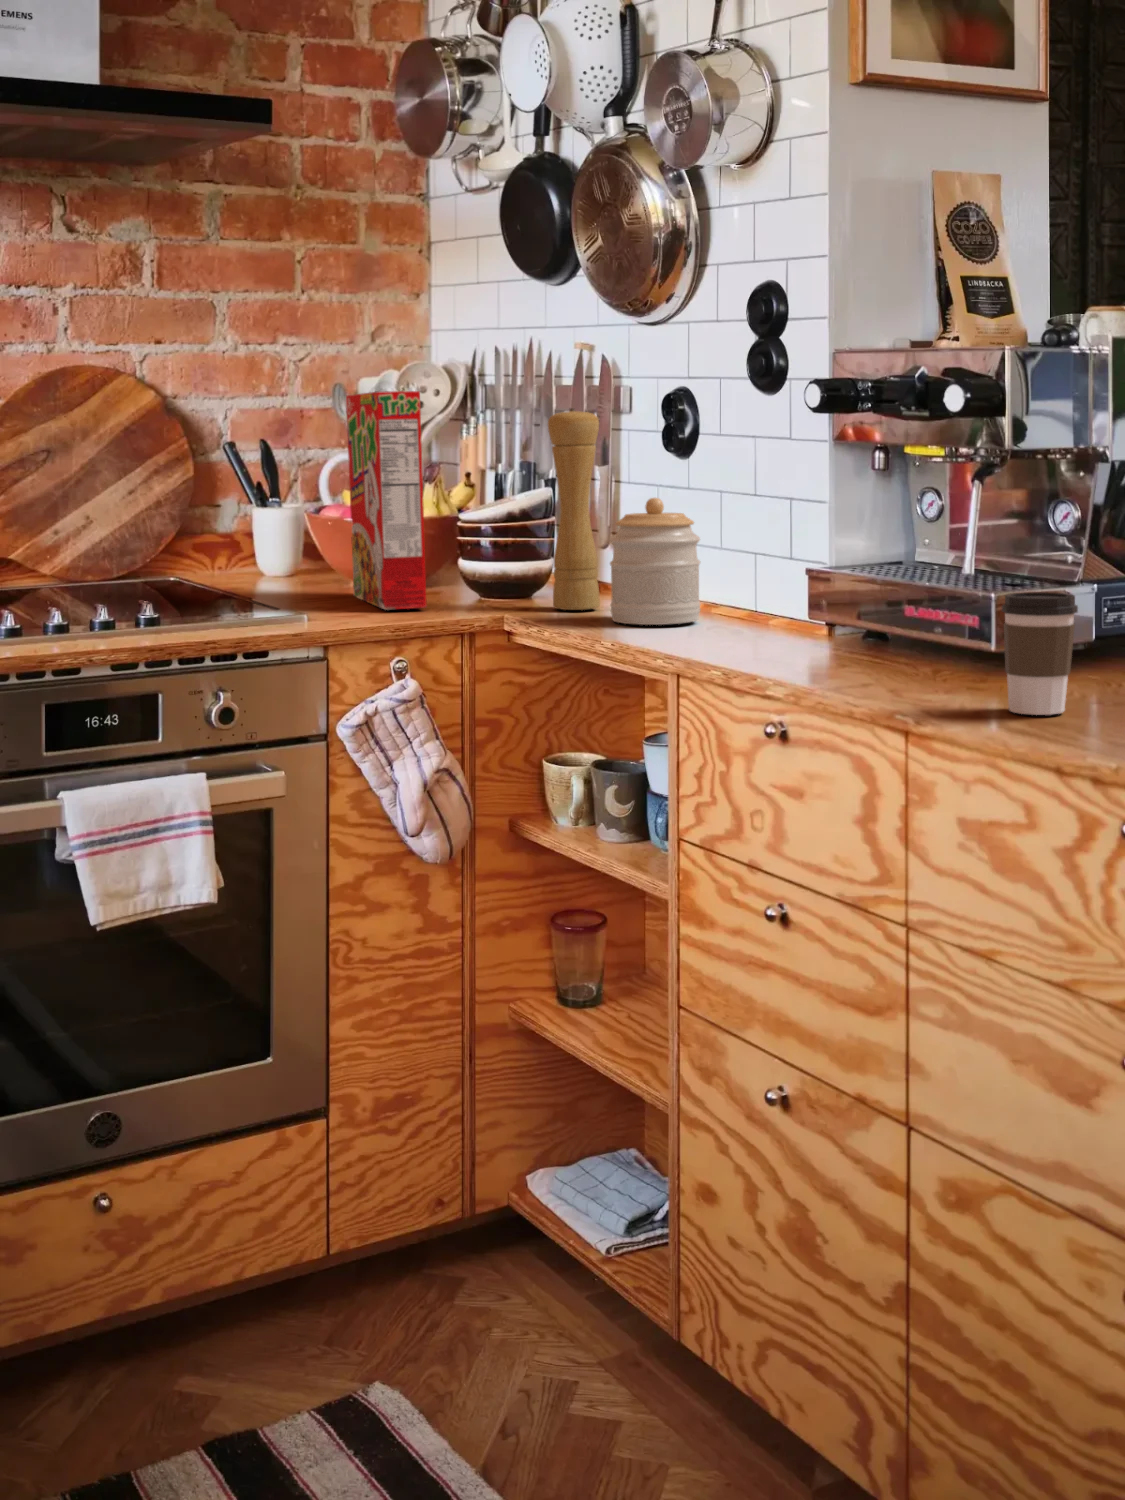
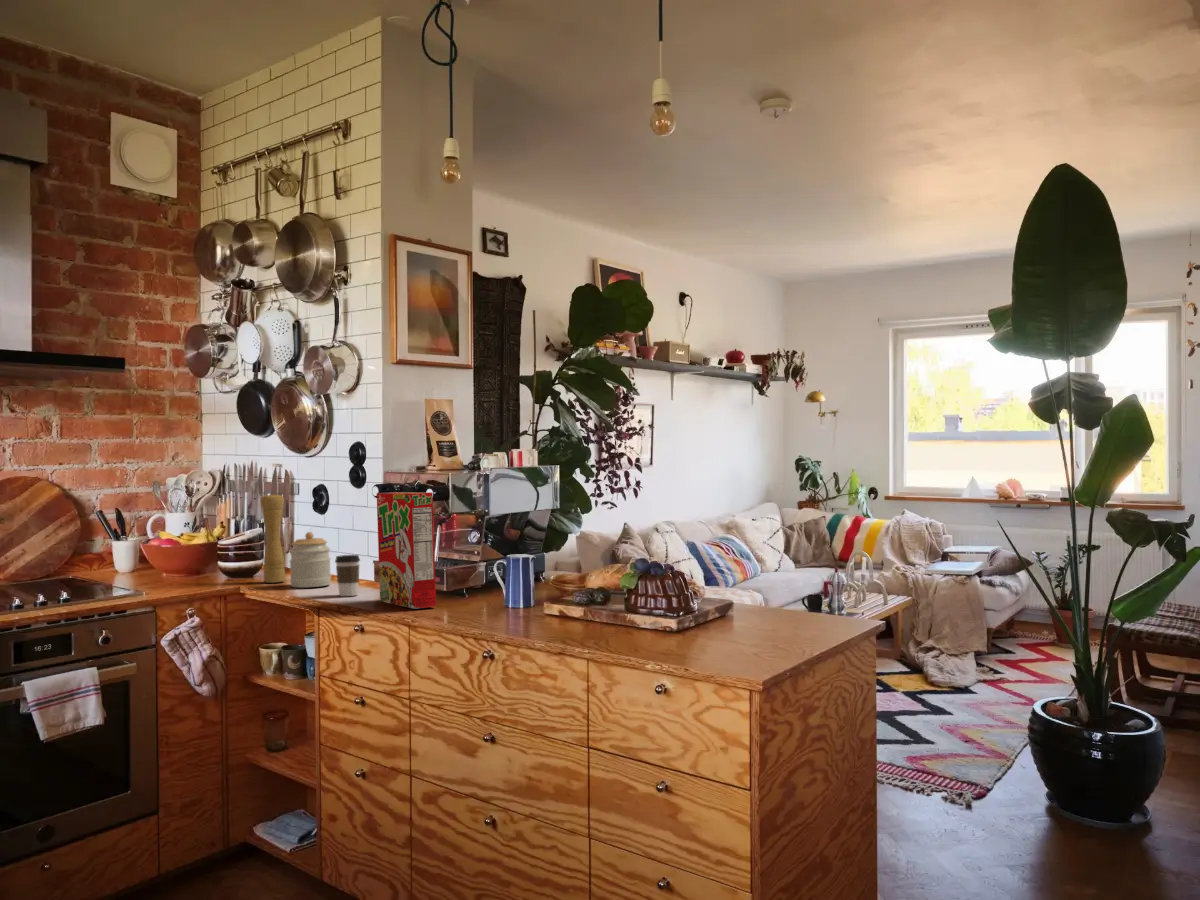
cereal box: present [346,391,427,610] -> present [377,492,436,609]
coffee cup: present [1002,592,1078,715] -> present [335,555,360,596]

